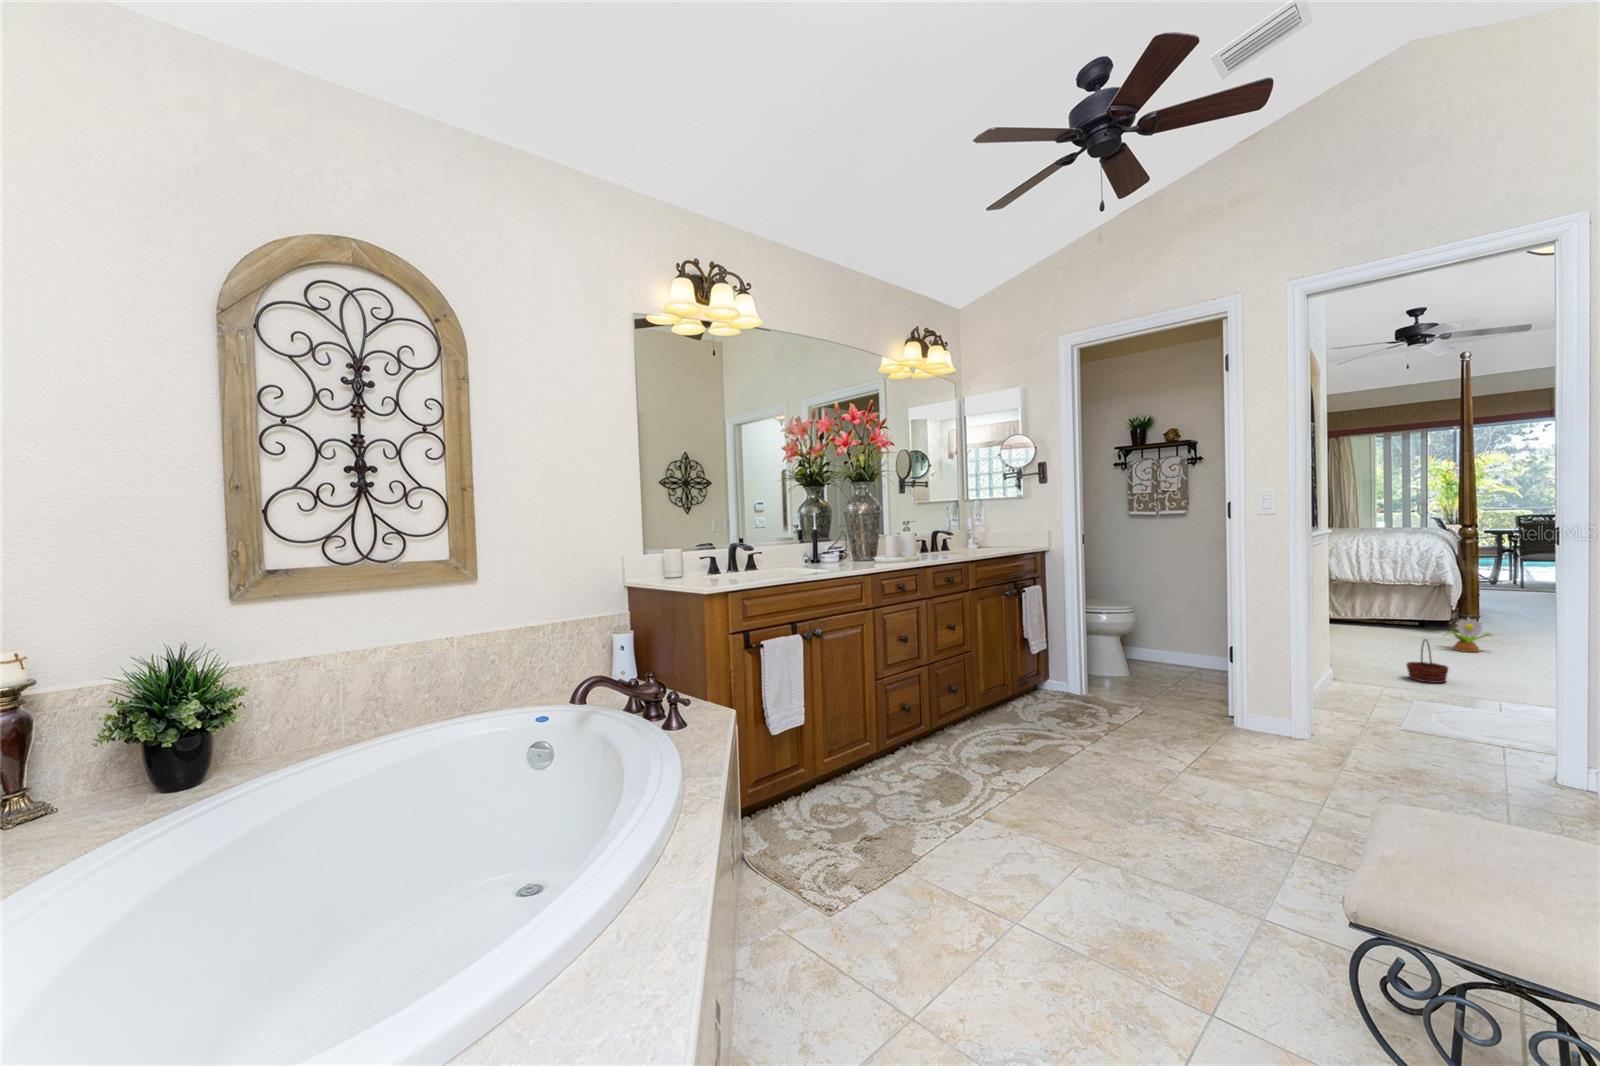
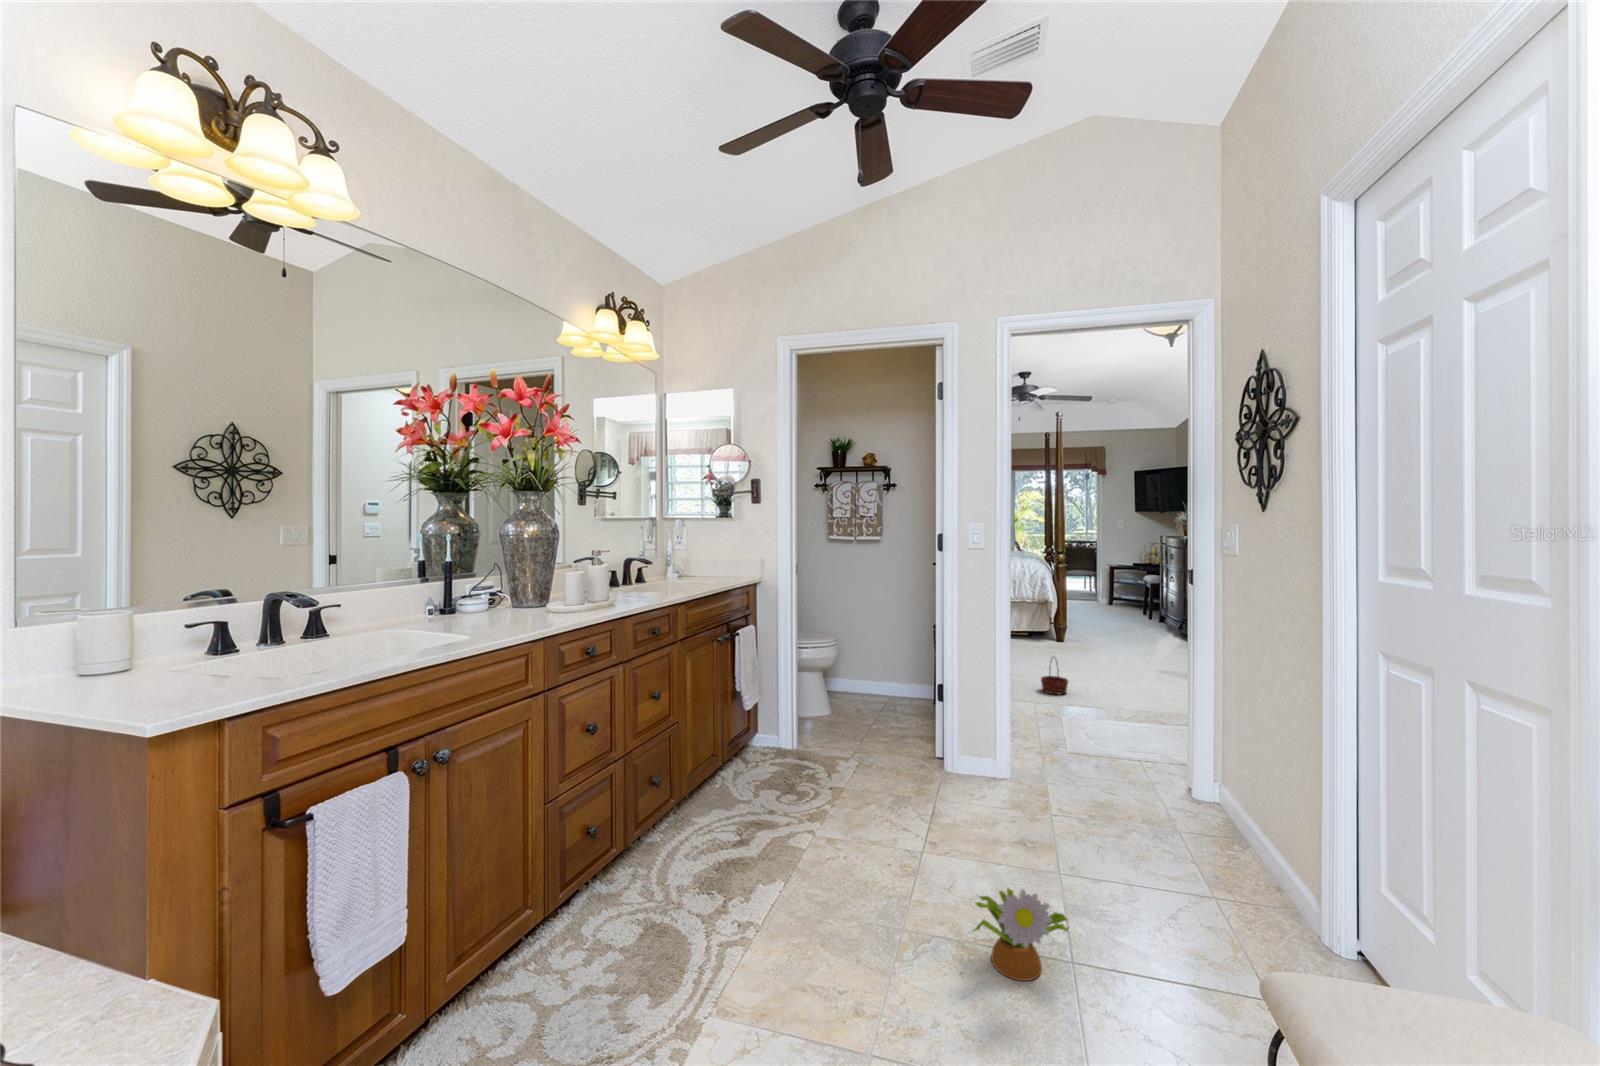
decorative plant: present [1447,618,1492,652] -> present [973,888,1068,981]

